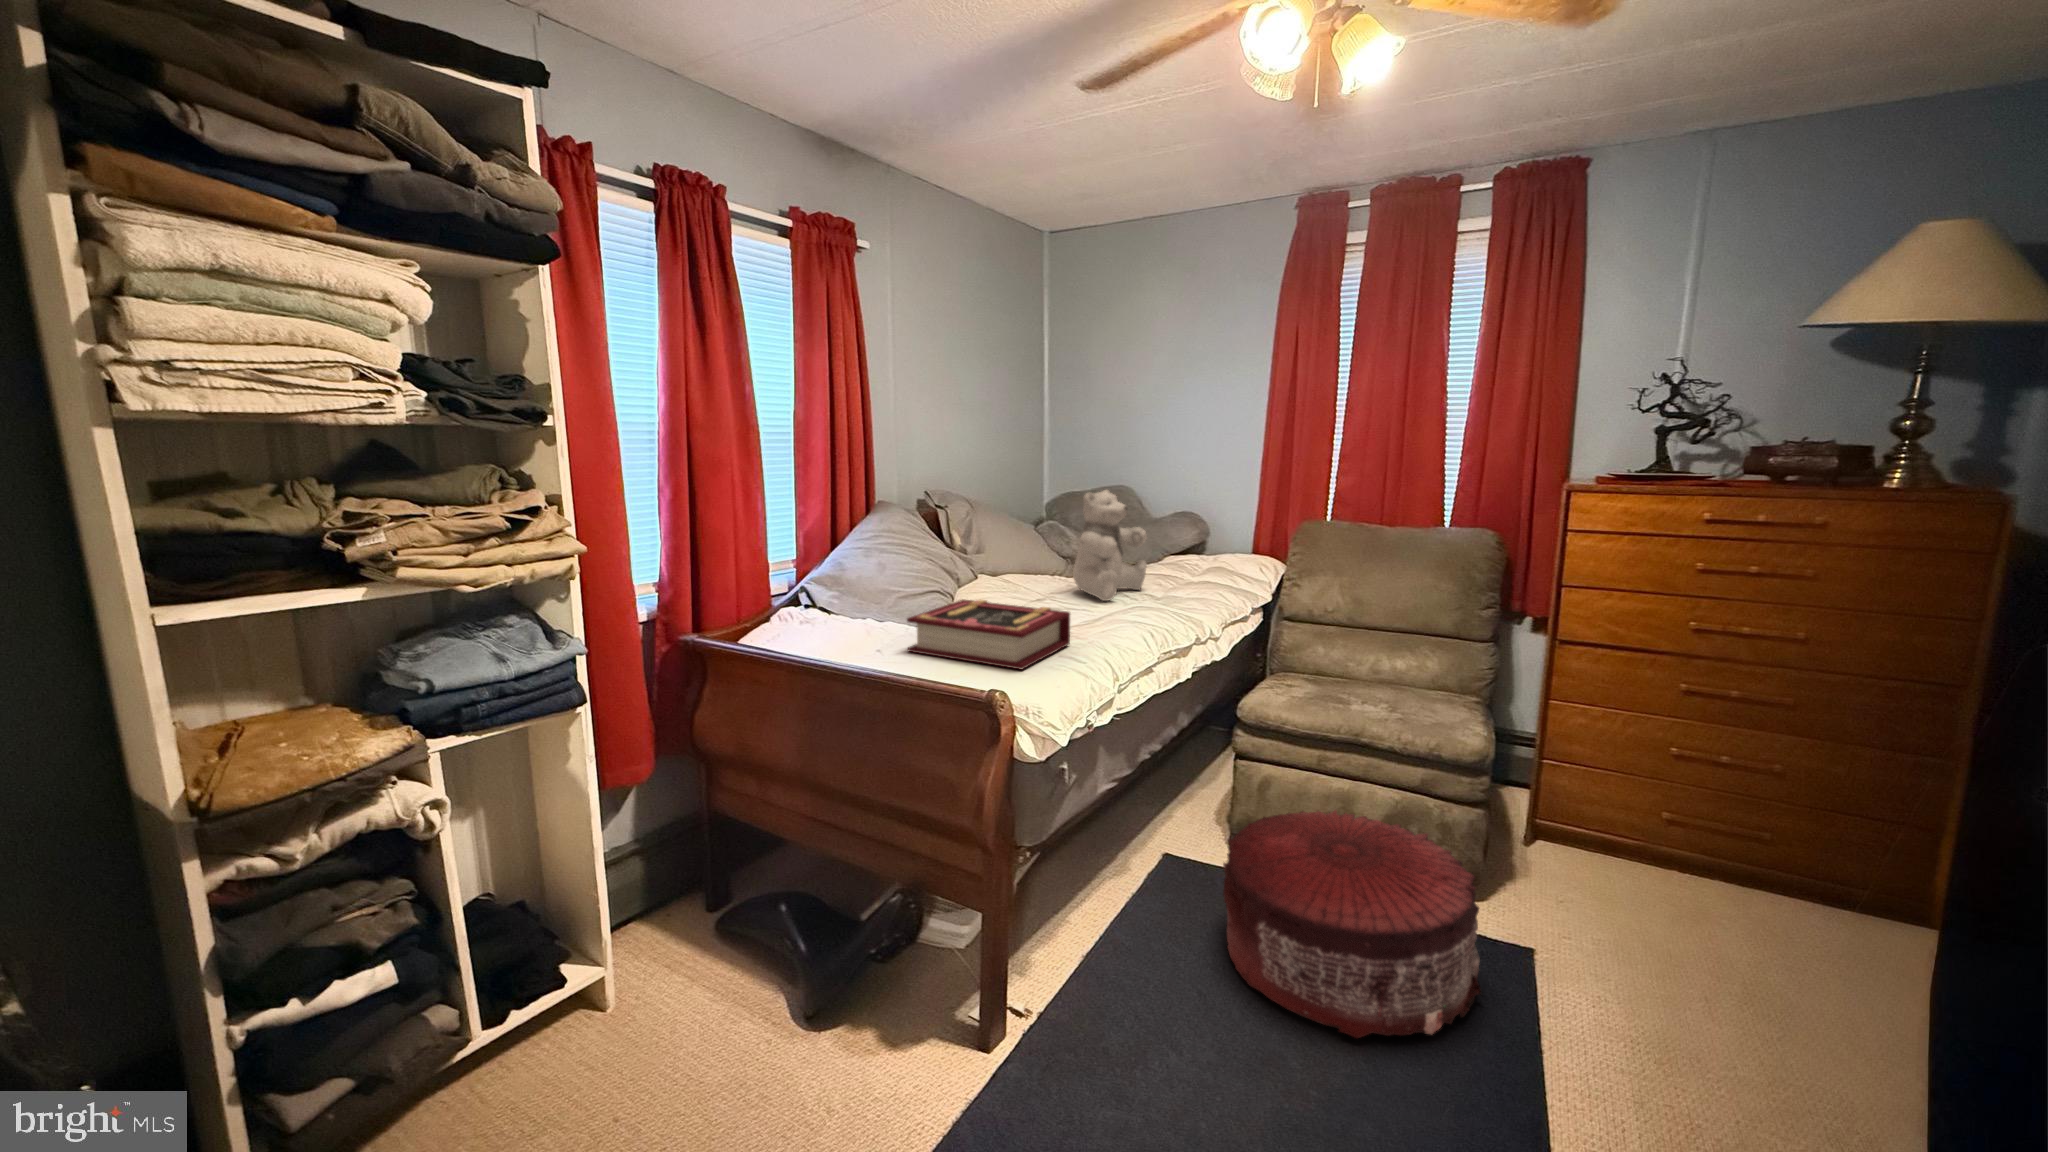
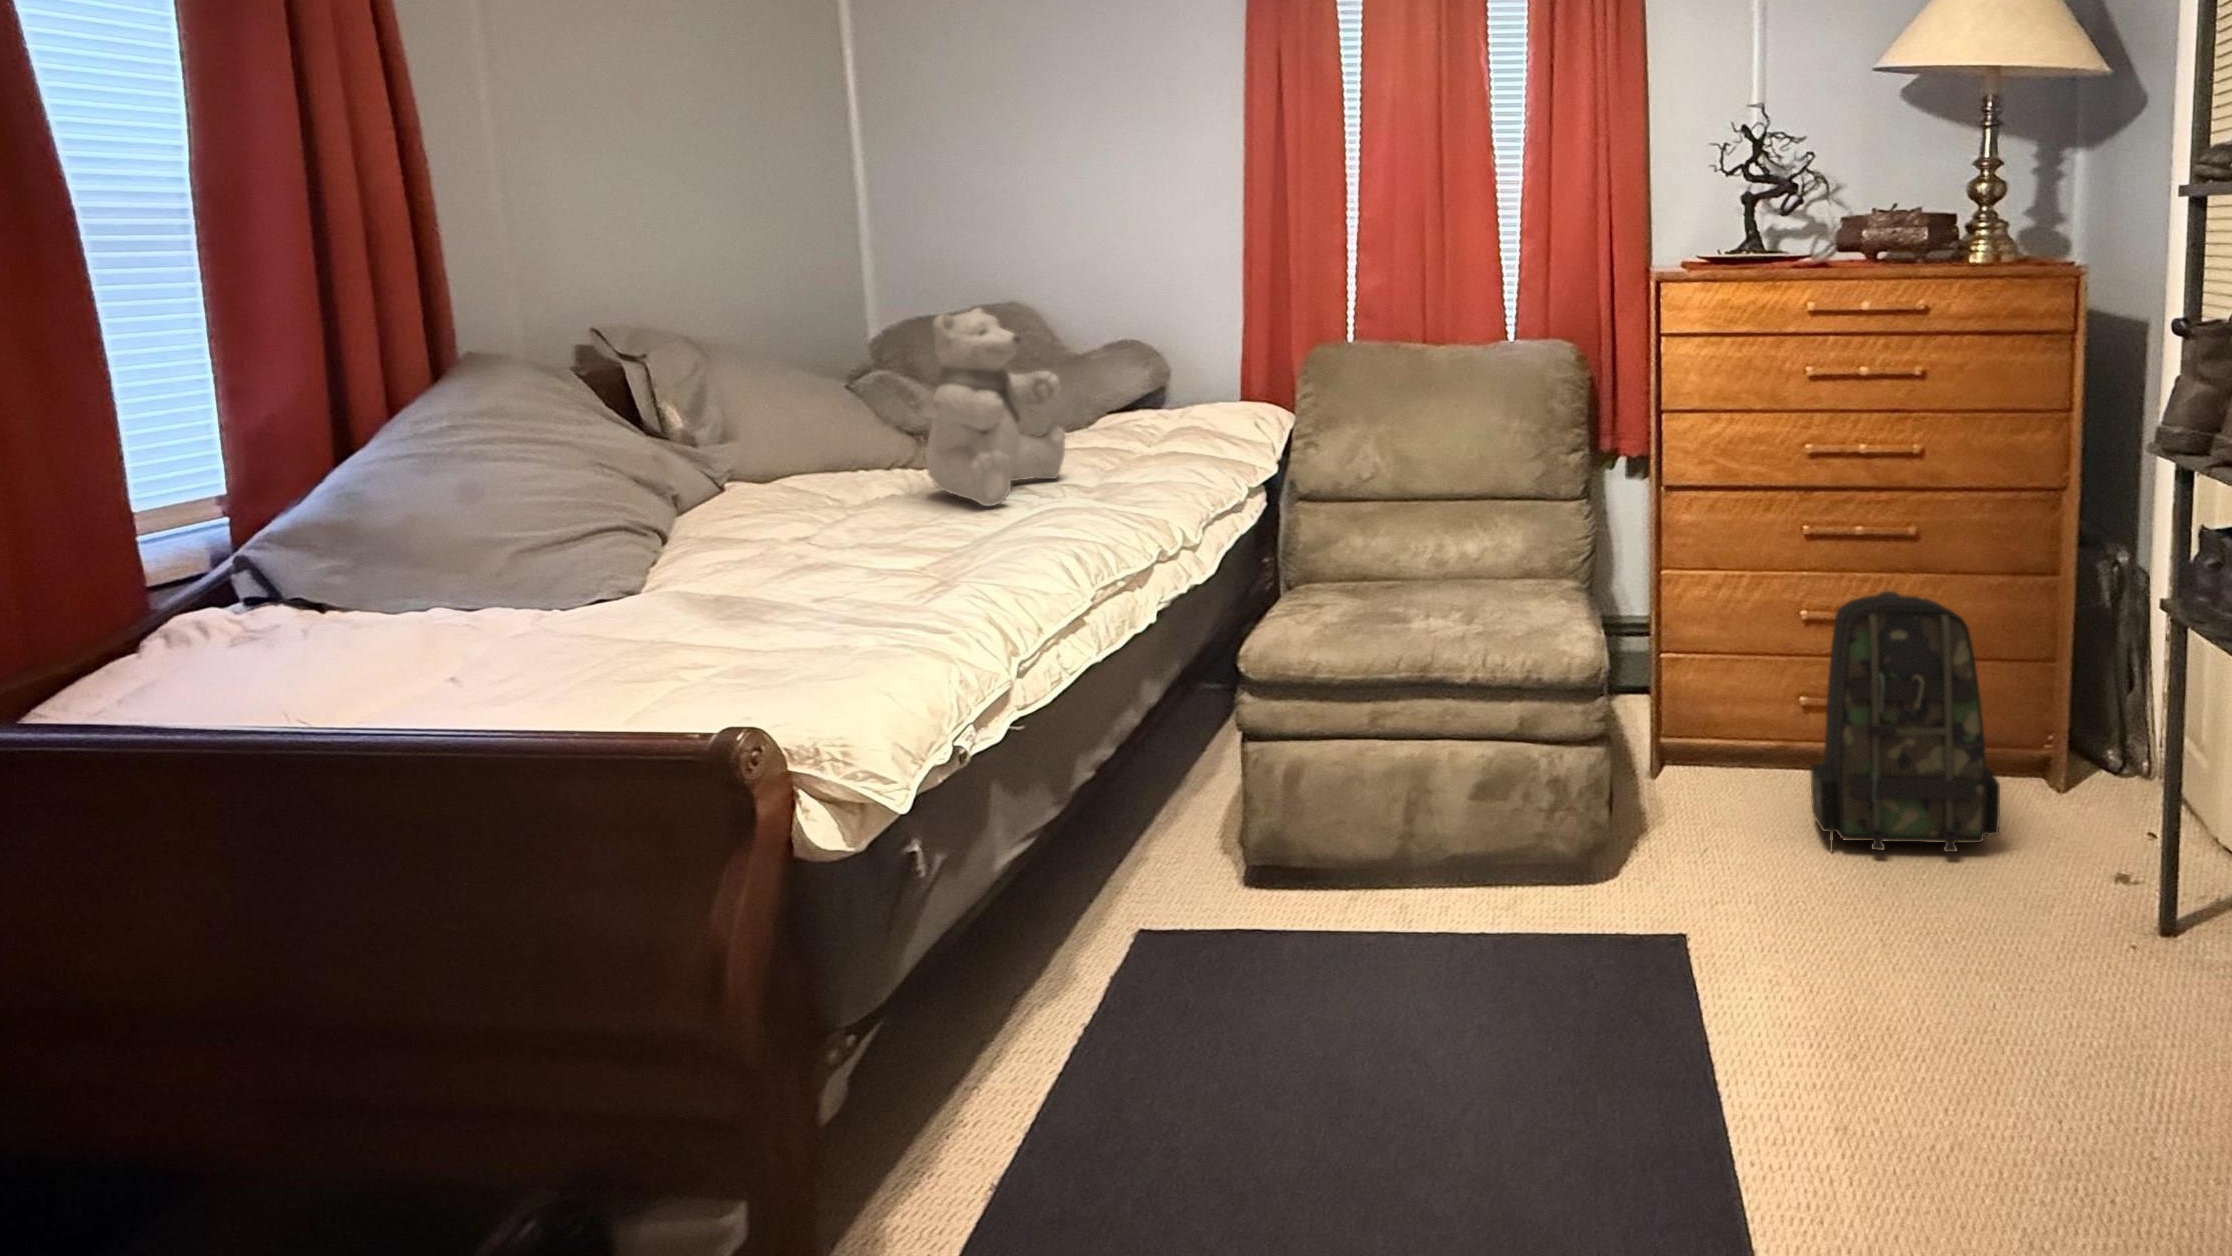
book: present [907,600,1070,669] -> none [511,537,913,674]
backpack: none [1661,745,1853,958] -> present [1811,591,2000,852]
pouf: present [1223,810,1482,1038] -> none [1236,793,1635,1177]

